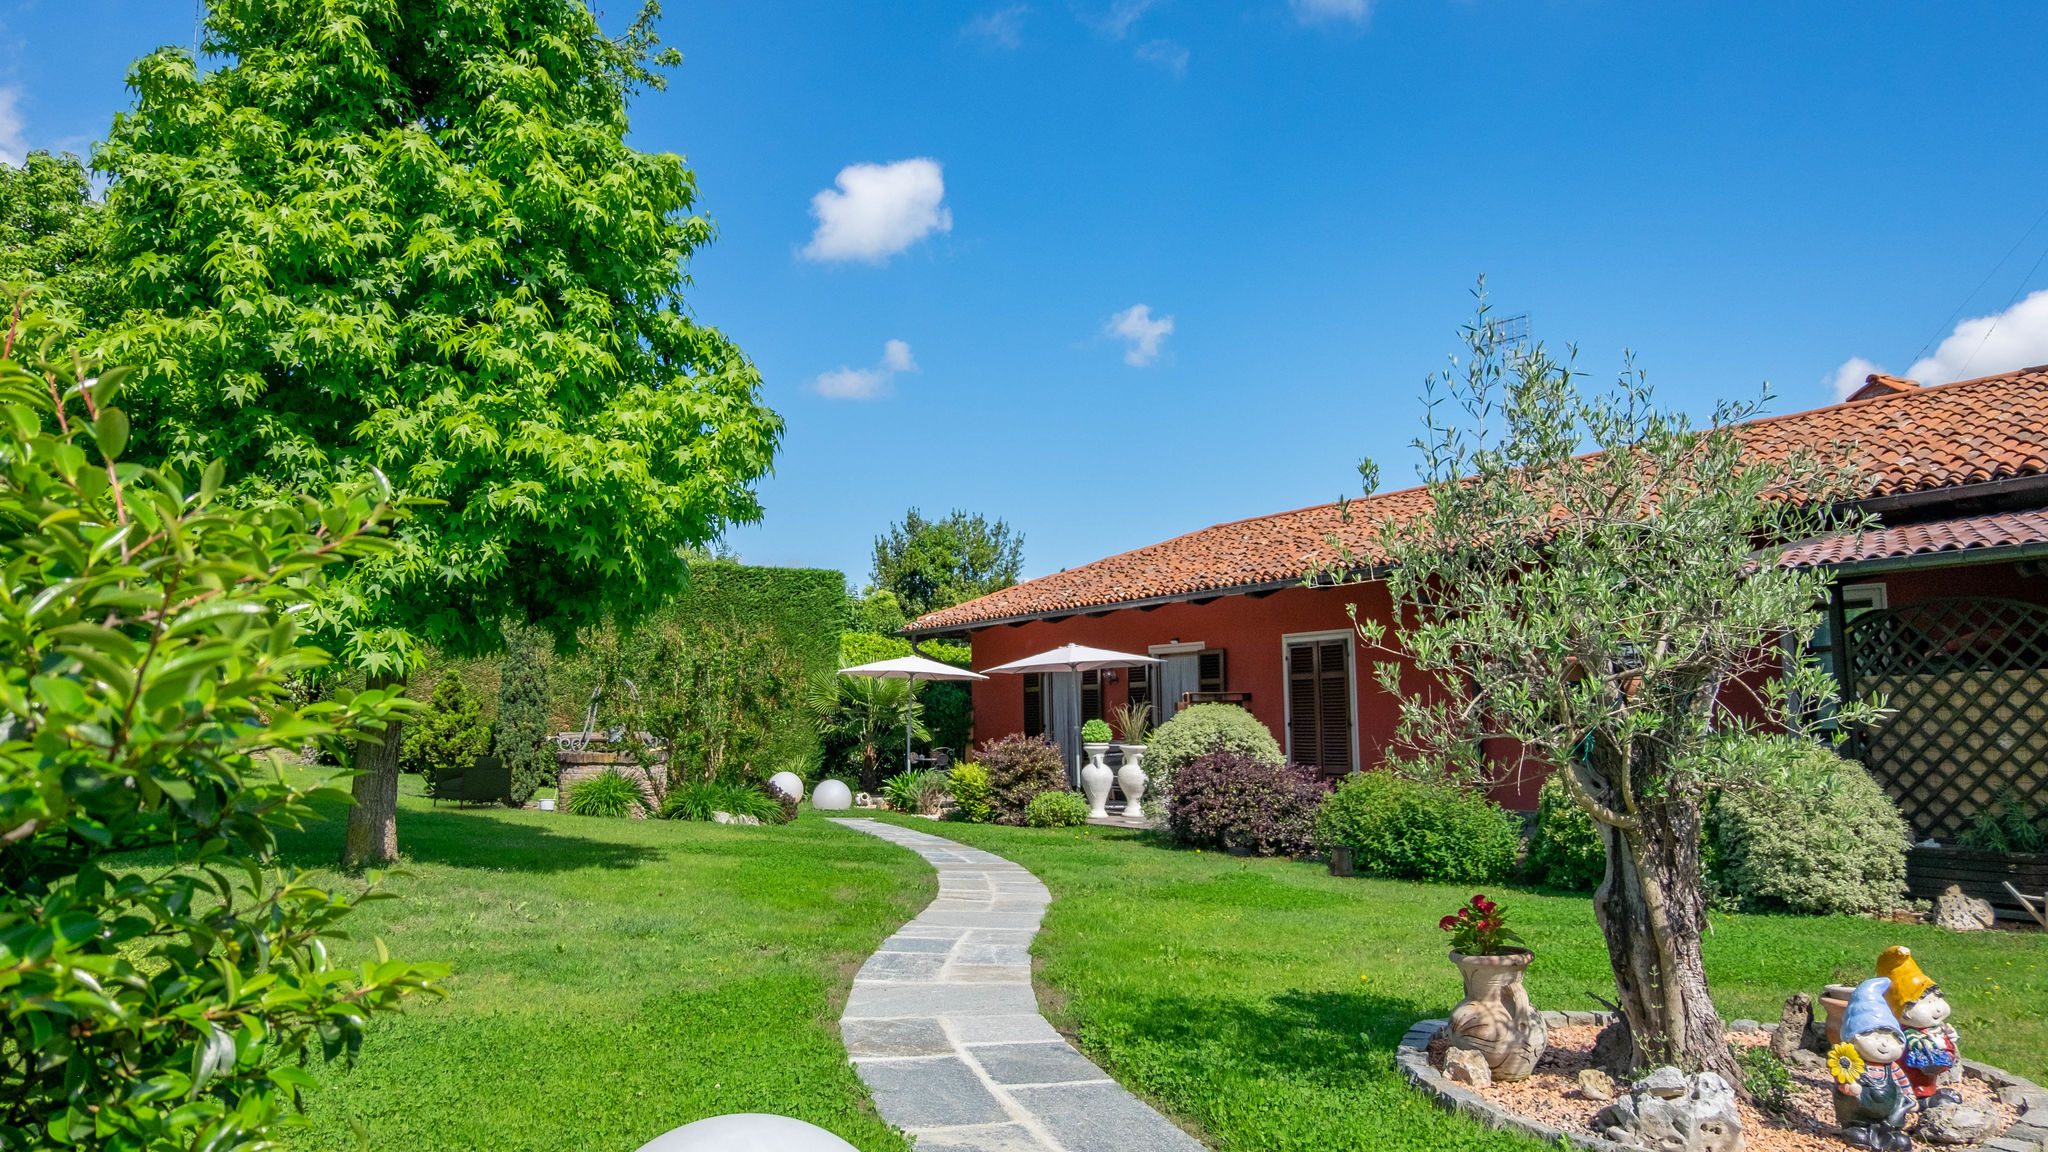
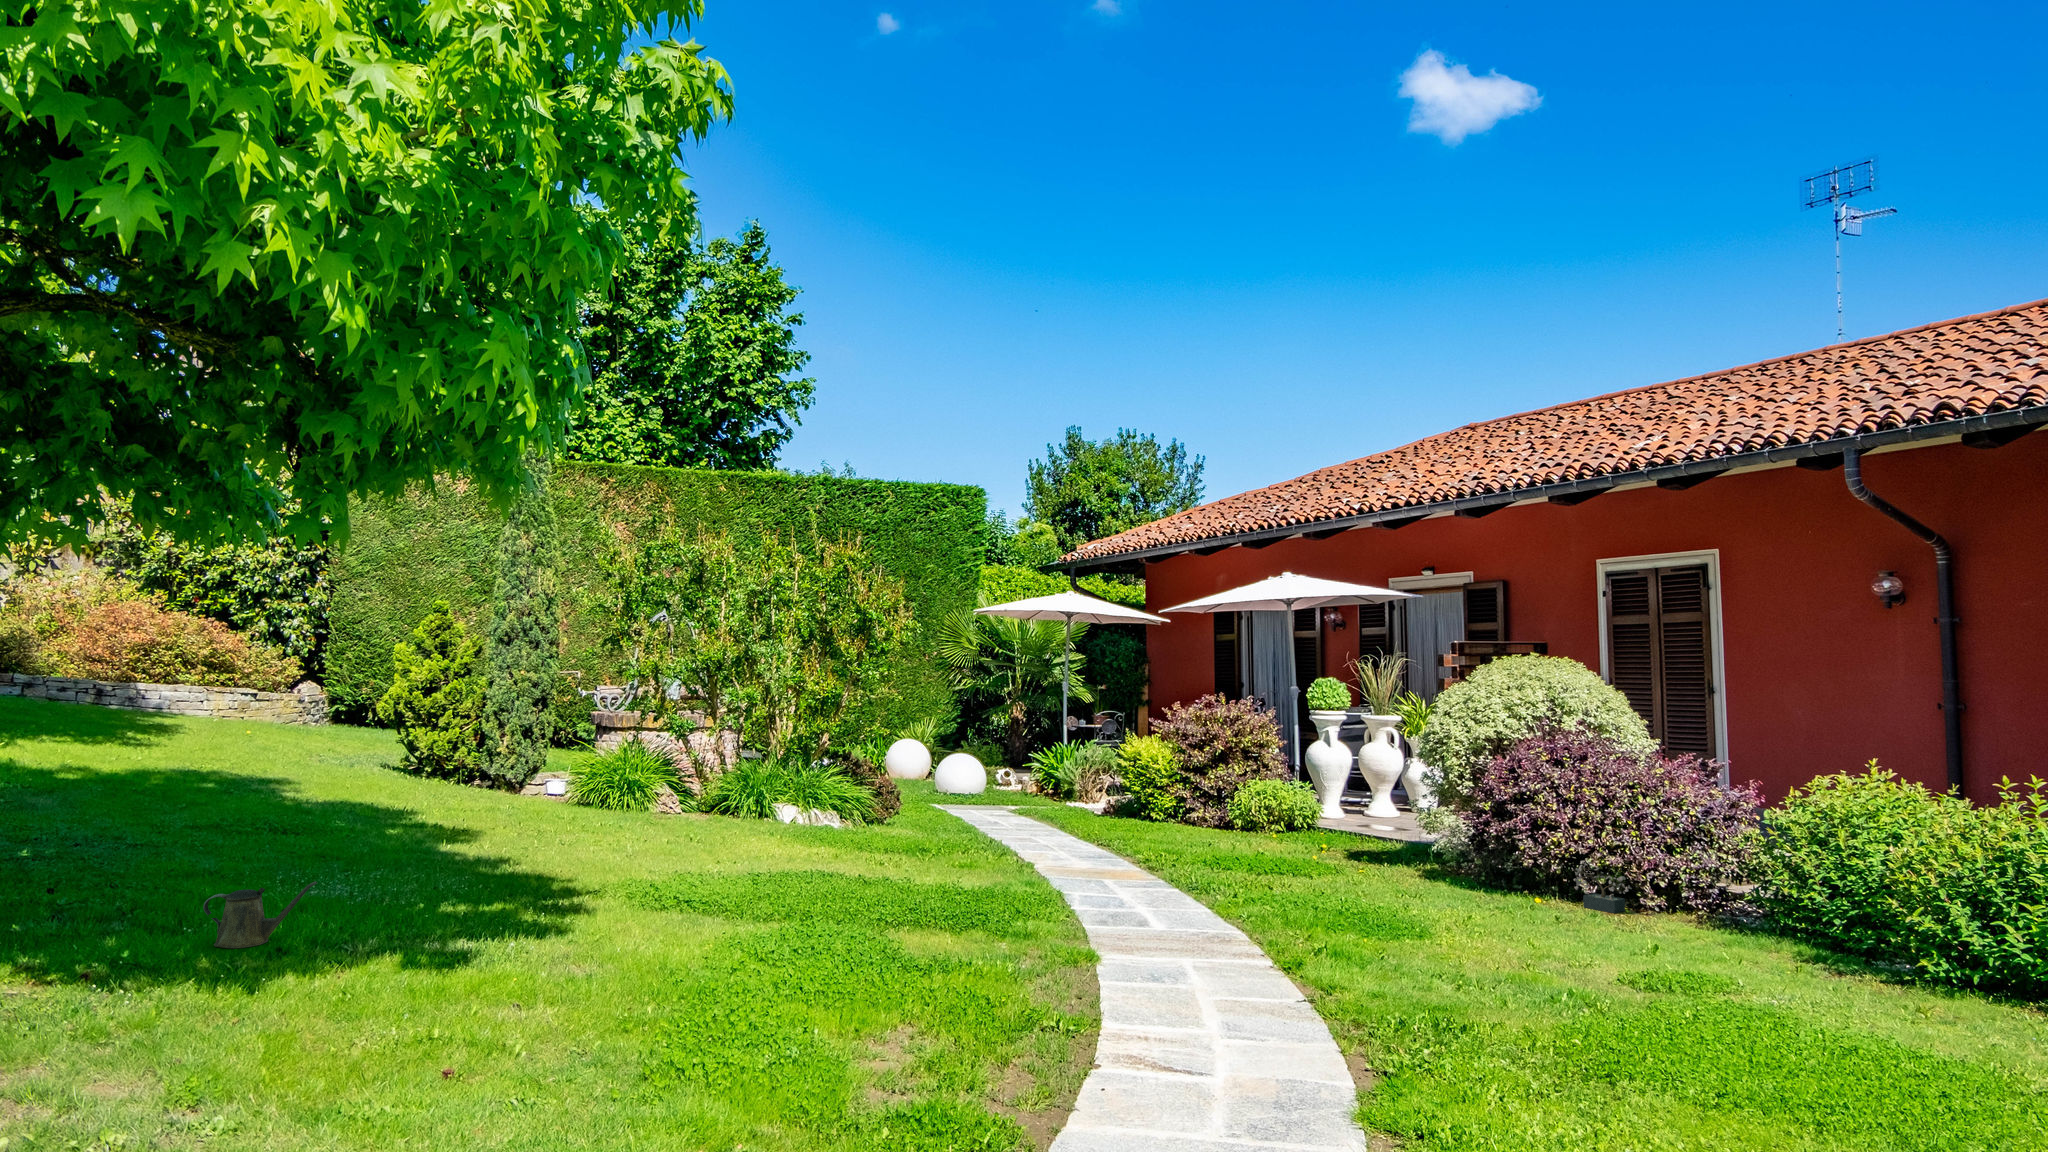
armchair: present [434,757,512,810] -> none [465,720,558,790]
watering can: present [1312,844,1357,876] -> present [203,882,317,948]

